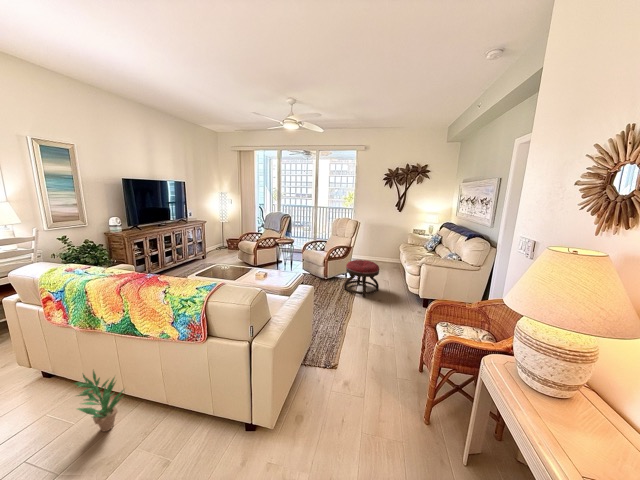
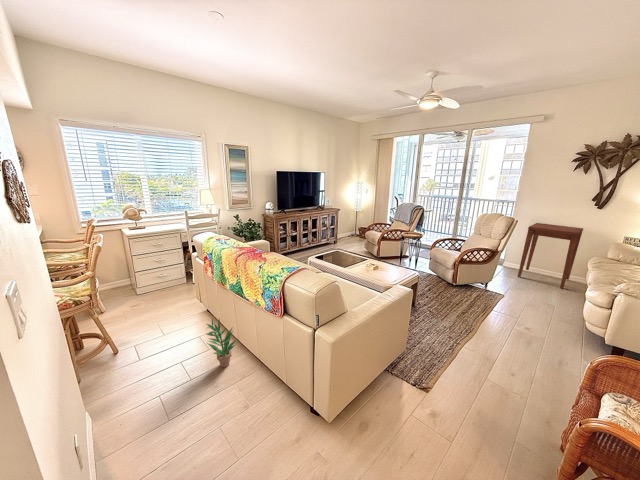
side table: none [364,223,395,269] -> present [518,223,583,288]
ottoman: present [344,260,380,297] -> none [477,268,537,319]

